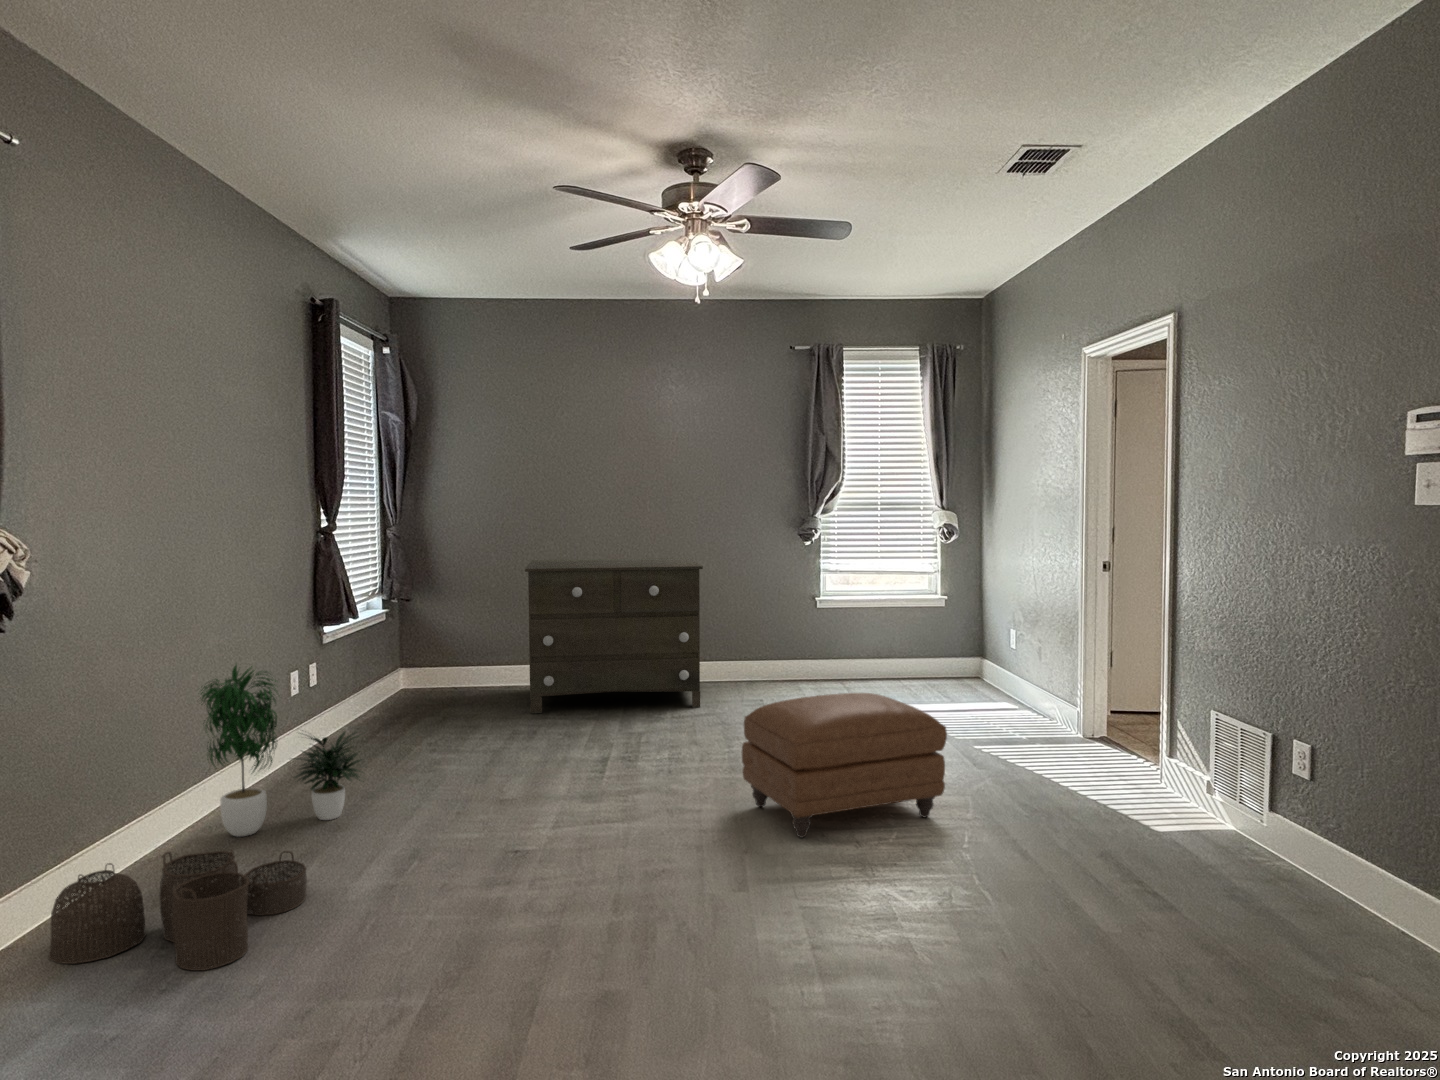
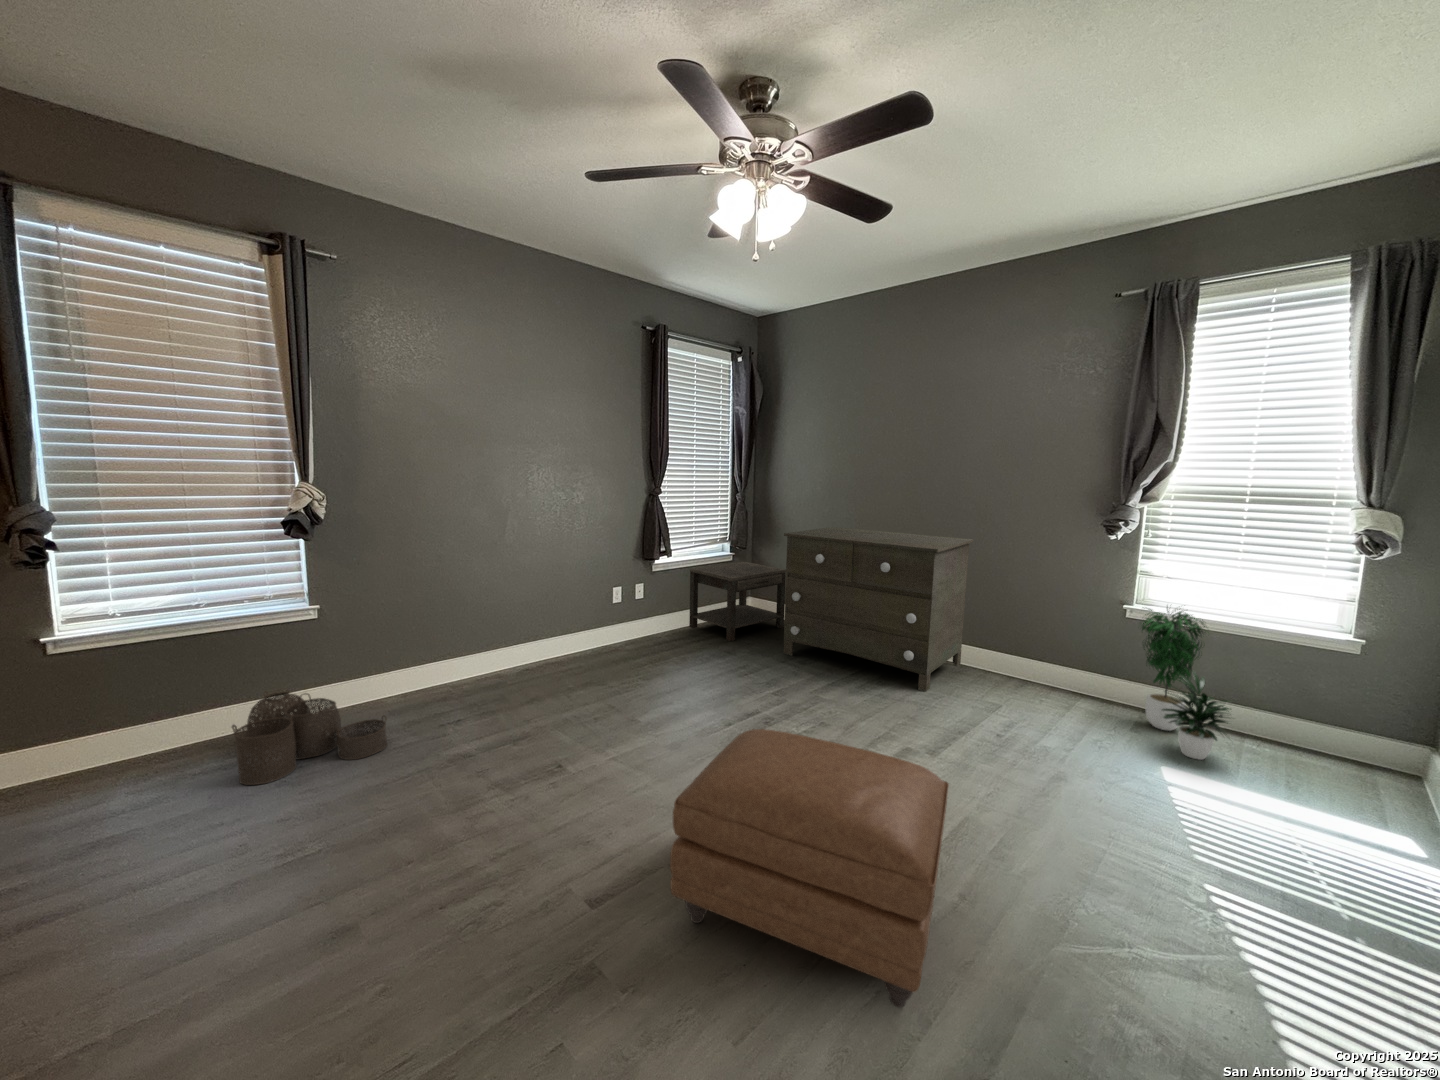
side table: none [362,620,476,719] -> present [689,562,786,641]
potted plant: present [201,665,364,837] -> present [1142,609,1231,760]

